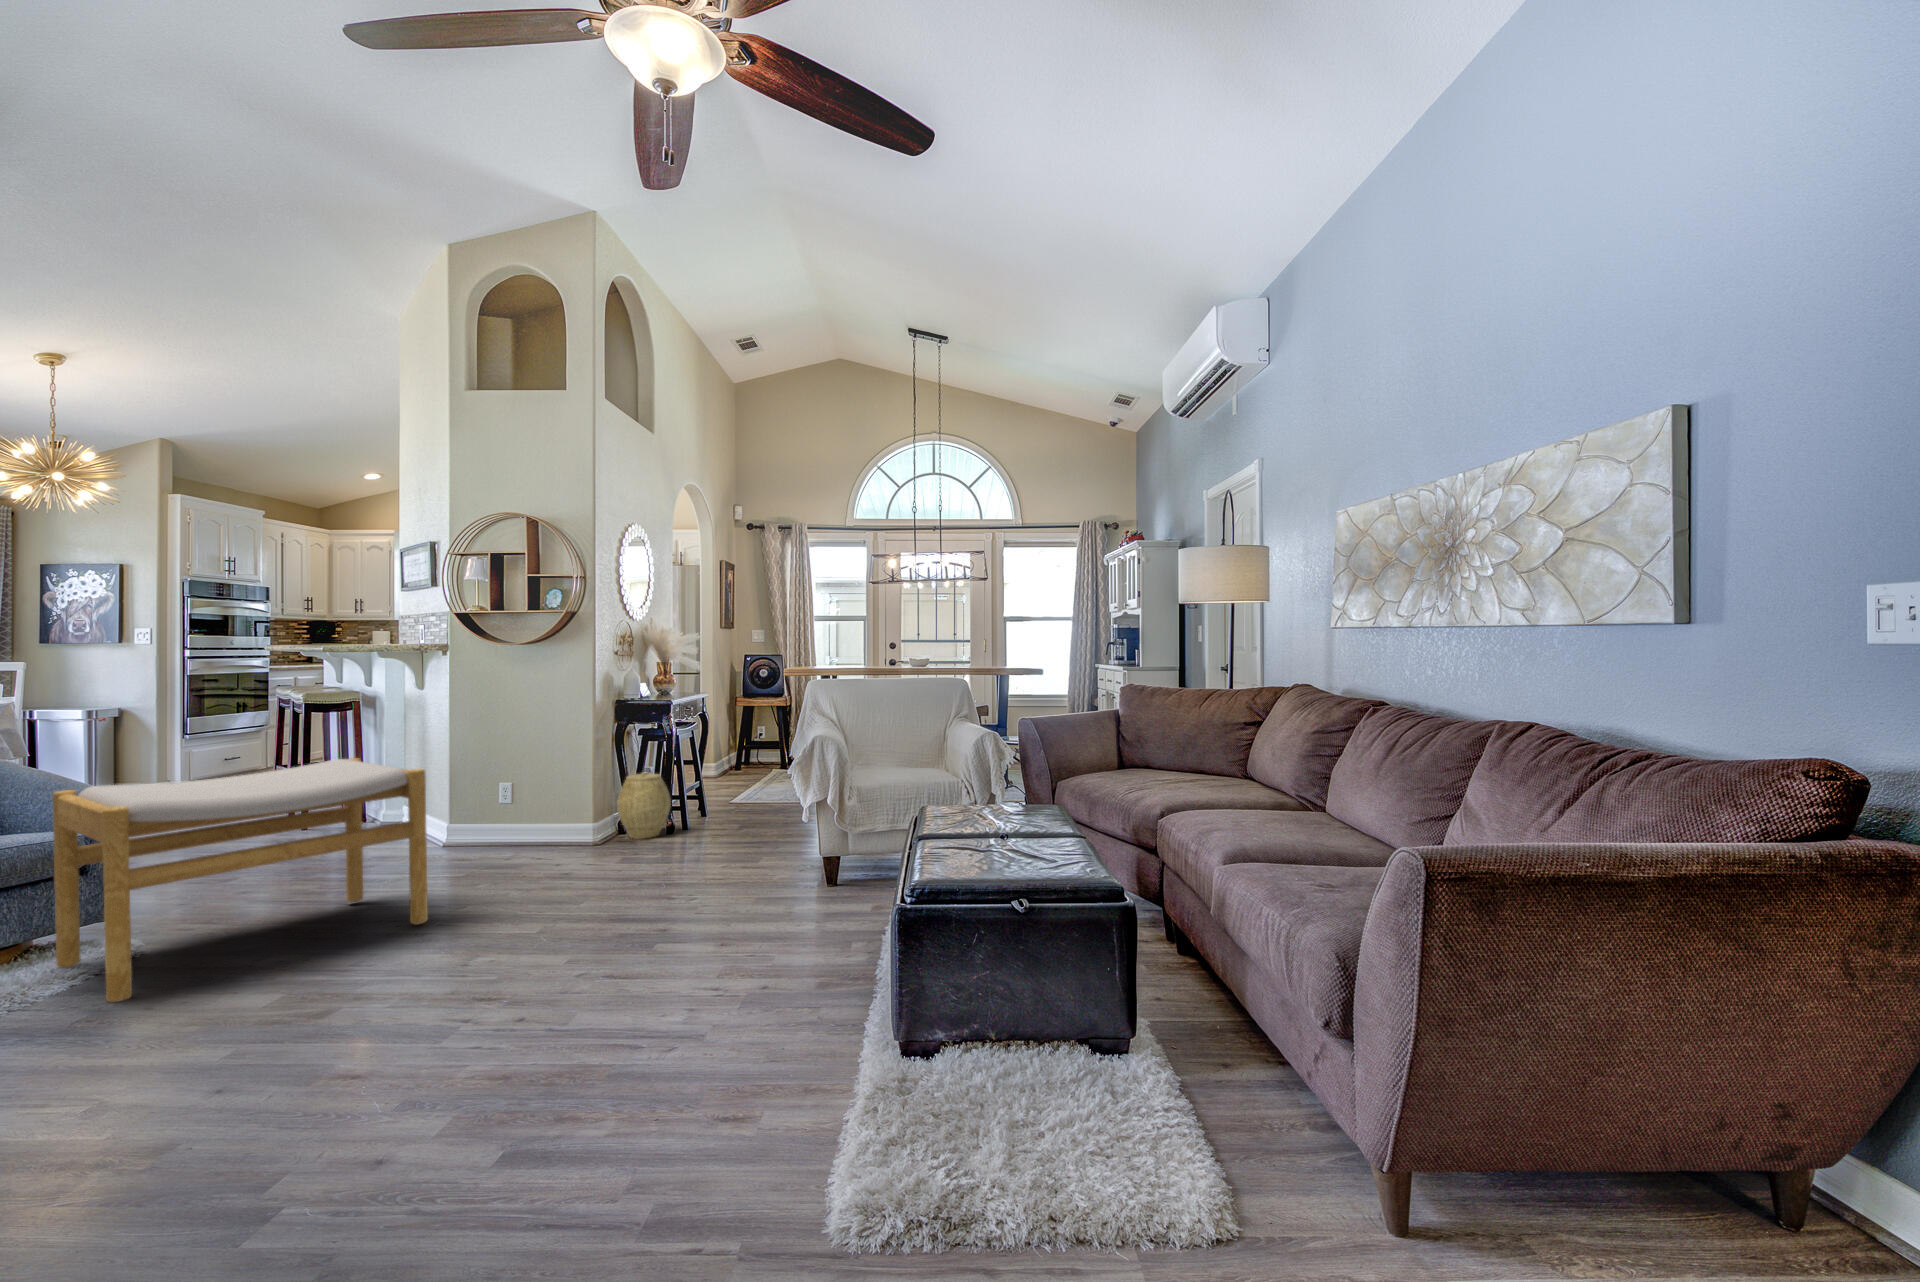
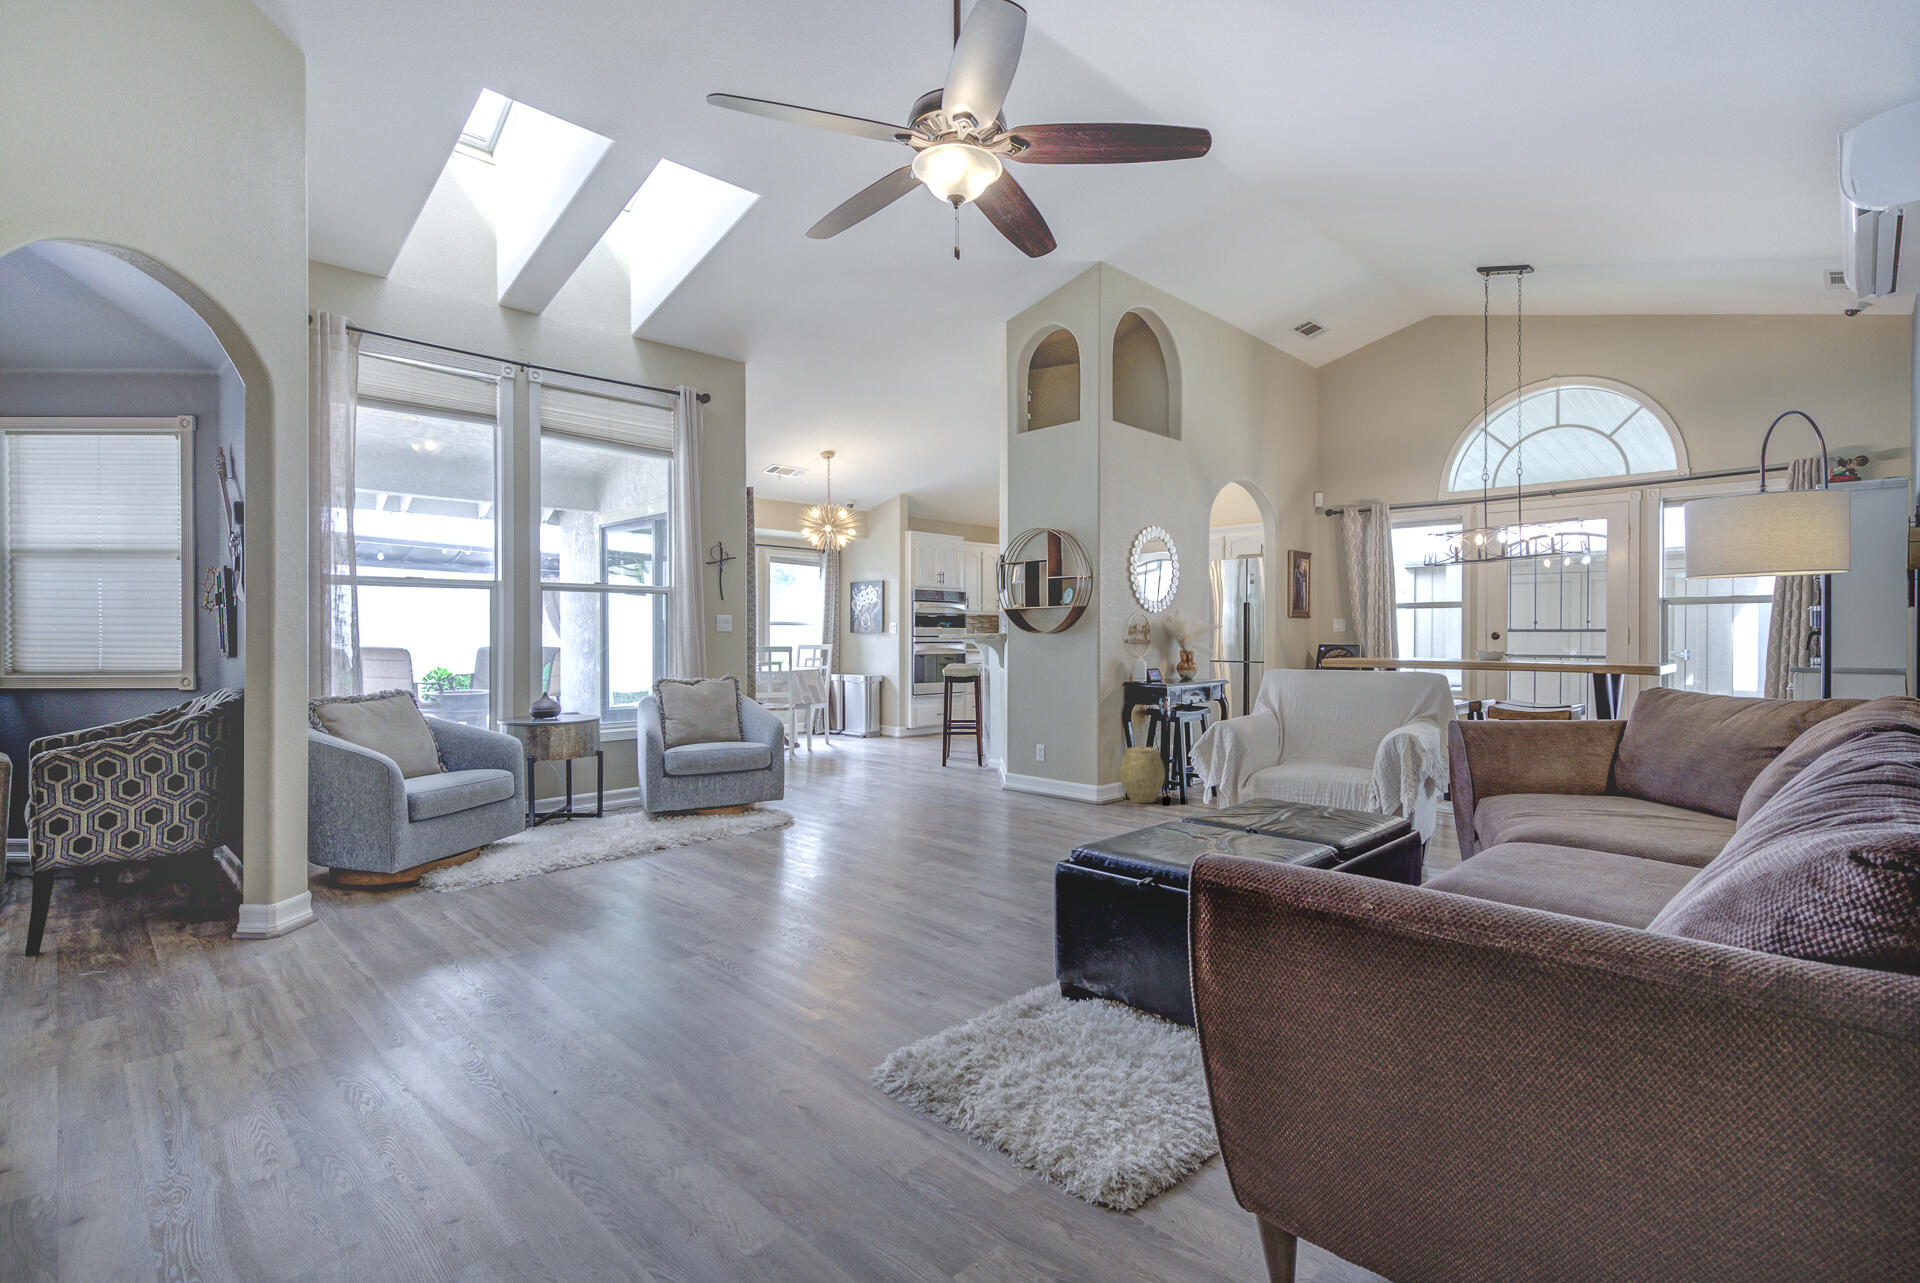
footstool: present [53,758,428,1002] -> none [740,714,922,846]

